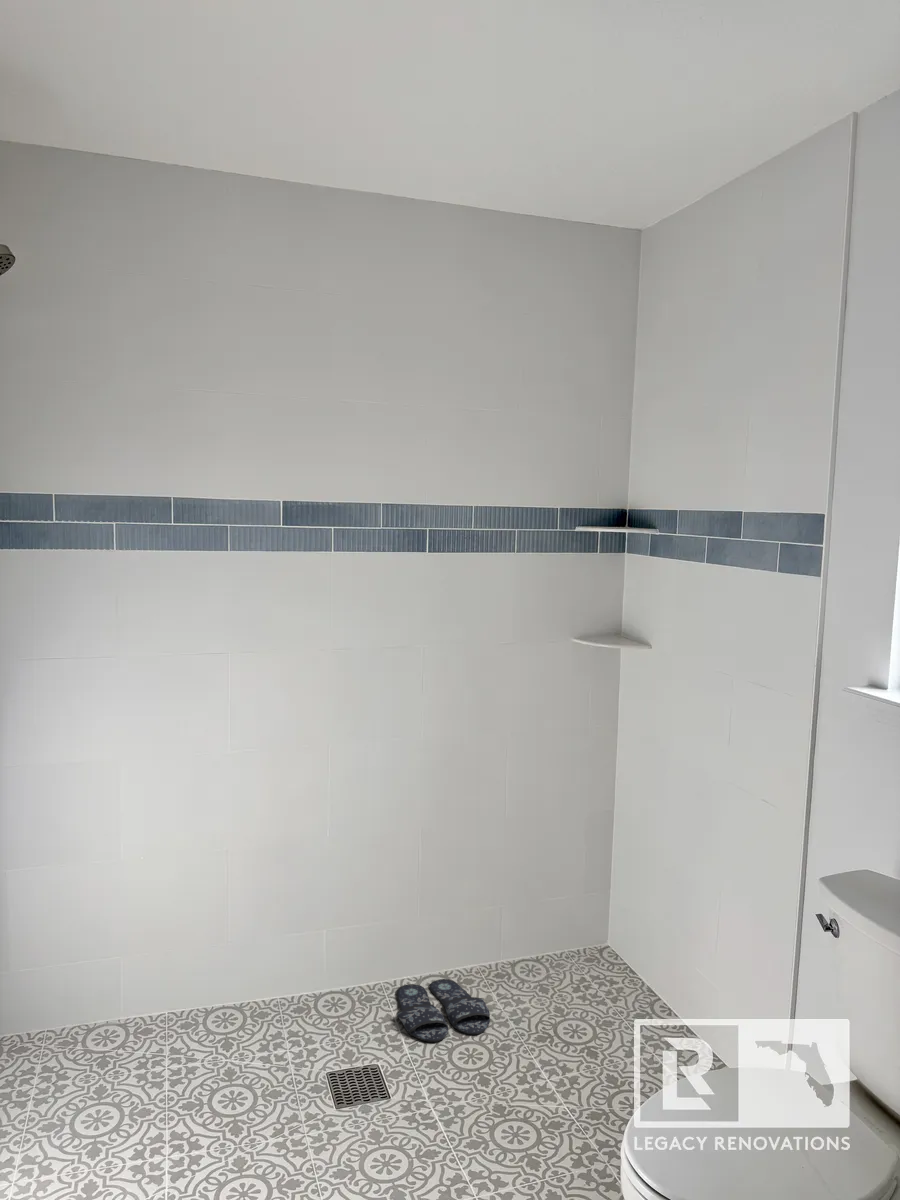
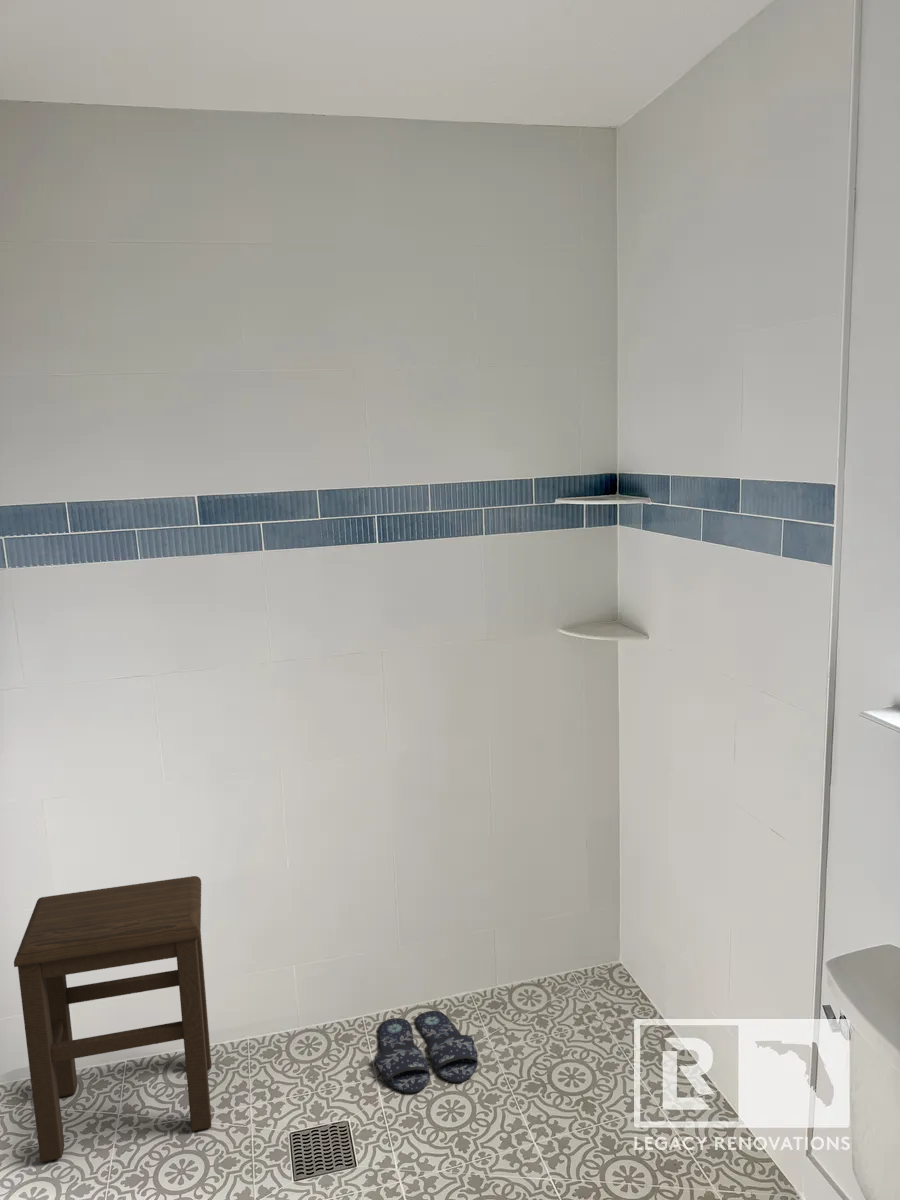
stool: none [95,841,260,1091] -> present [14,876,211,1162]

